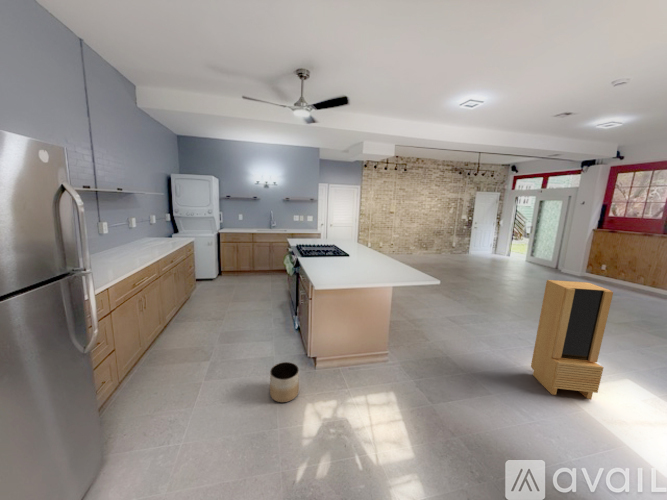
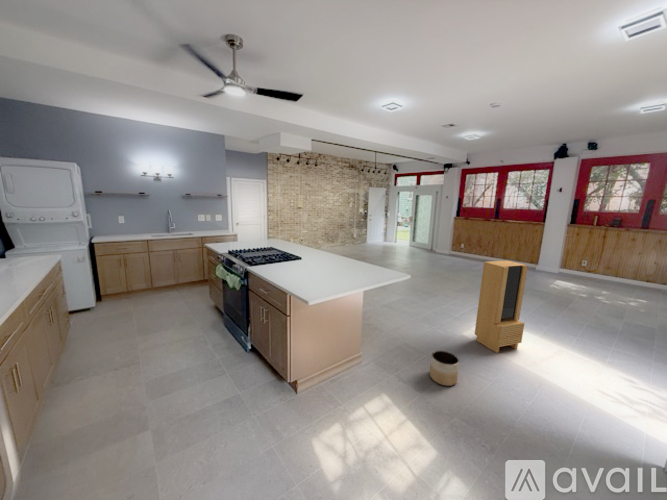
planter: present [270,362,299,402] -> present [430,351,459,386]

